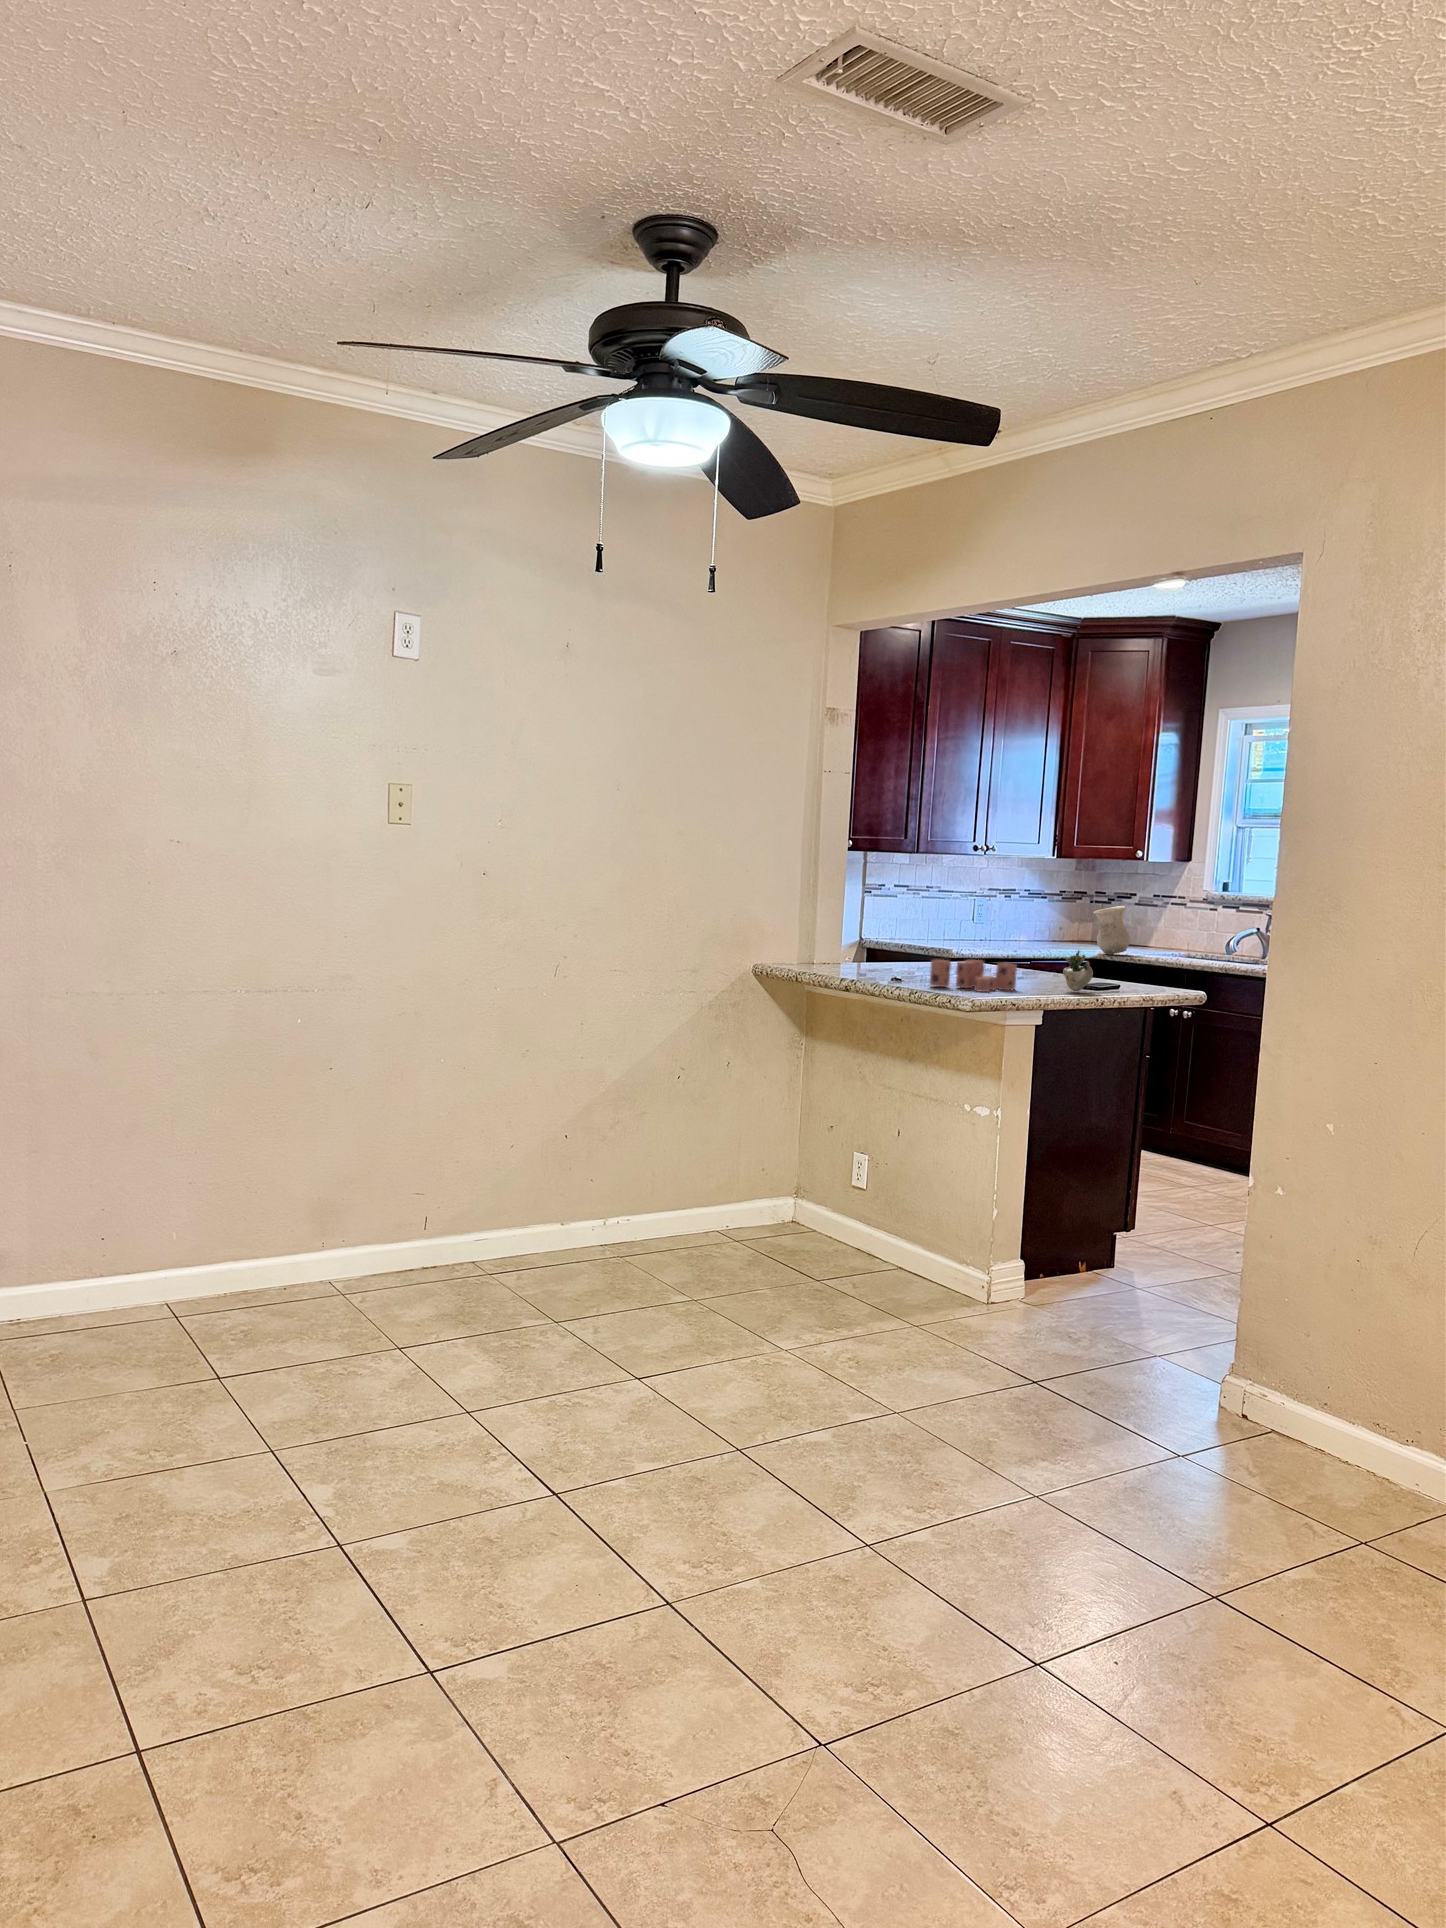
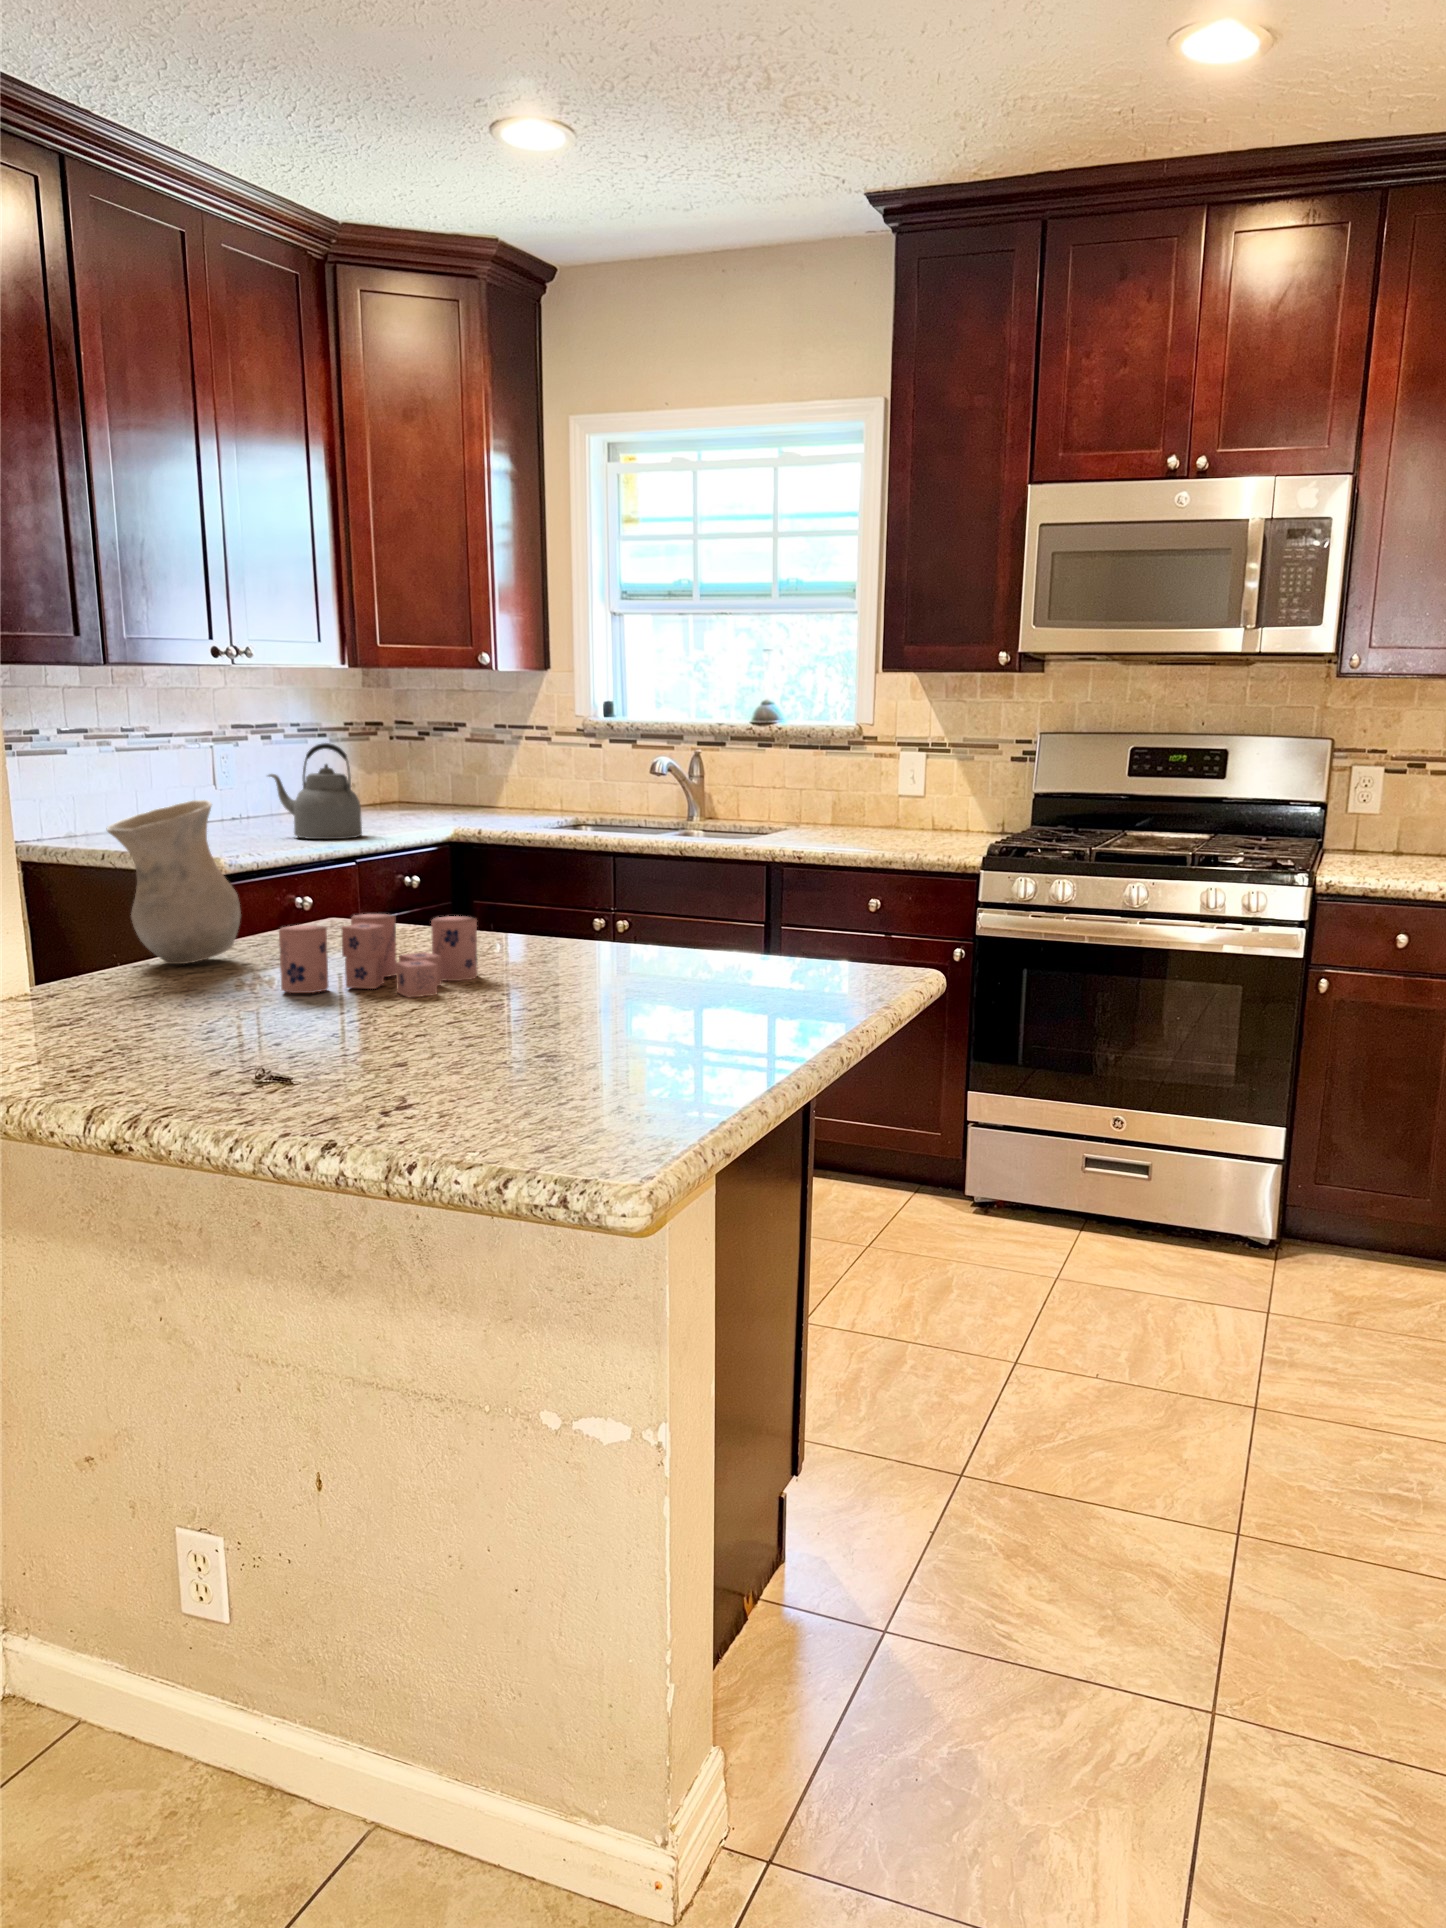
kettle: none [1002,899,1051,952] -> present [268,743,362,839]
vase: present [1093,906,1130,954] -> present [107,800,241,964]
succulent plant: present [1063,950,1114,991] -> none [573,869,689,963]

